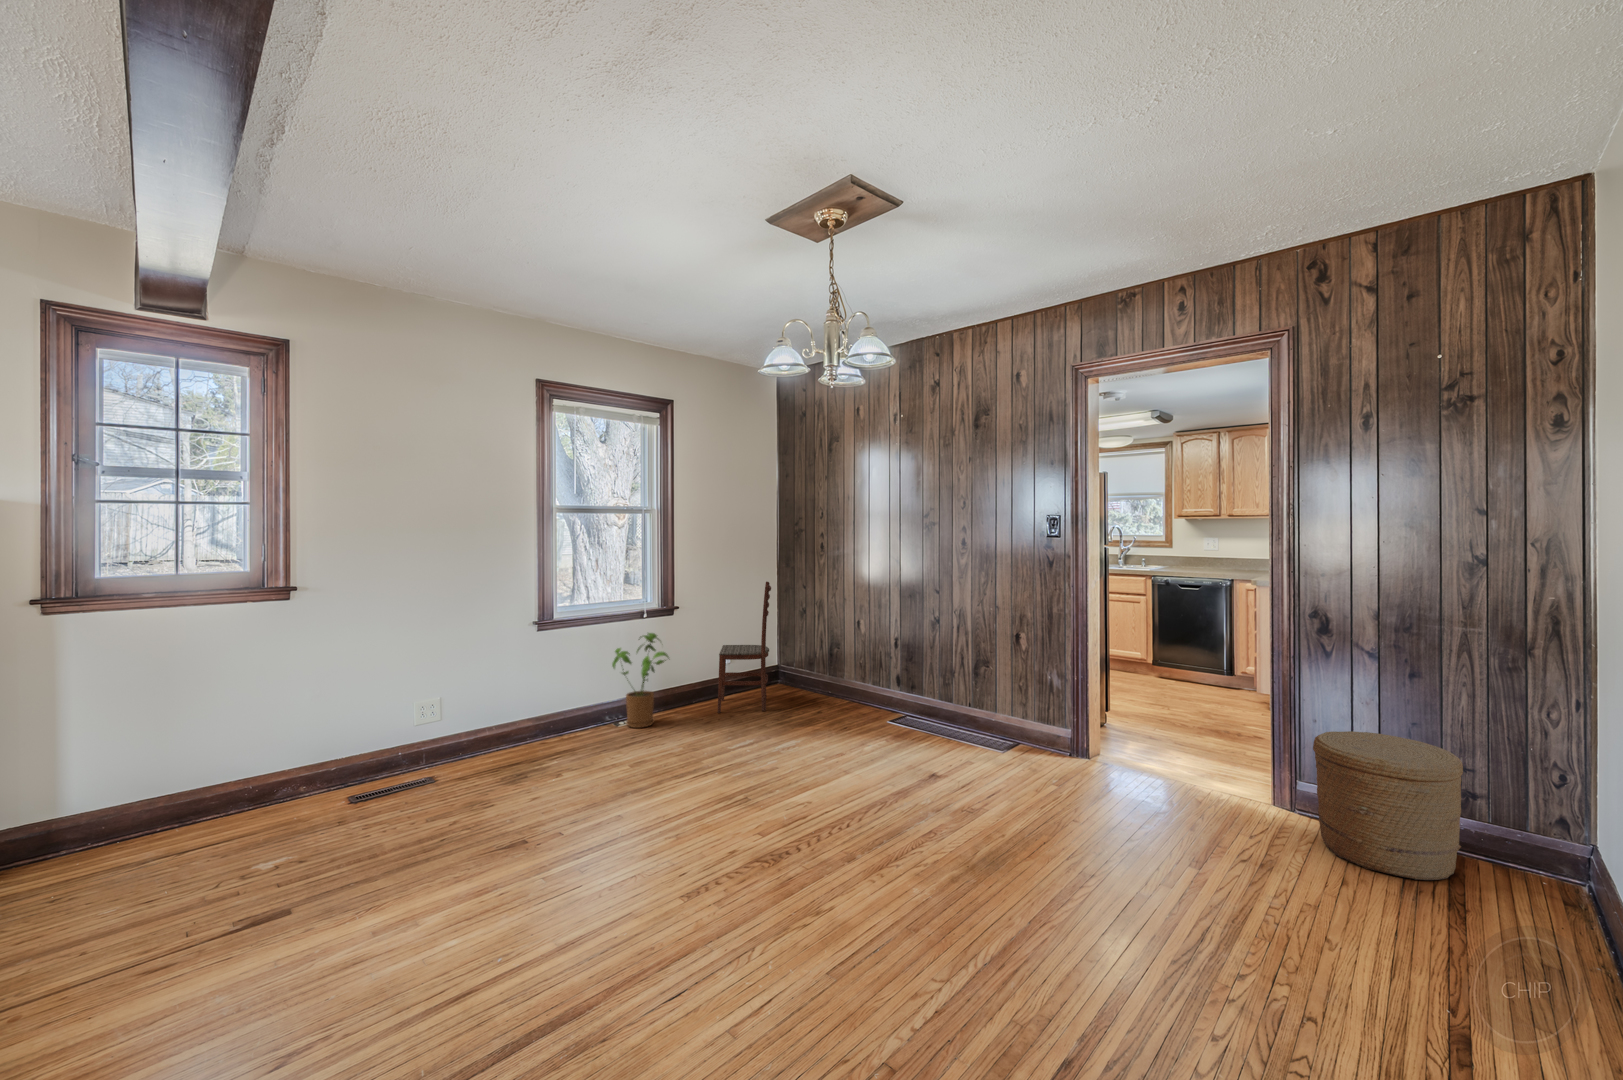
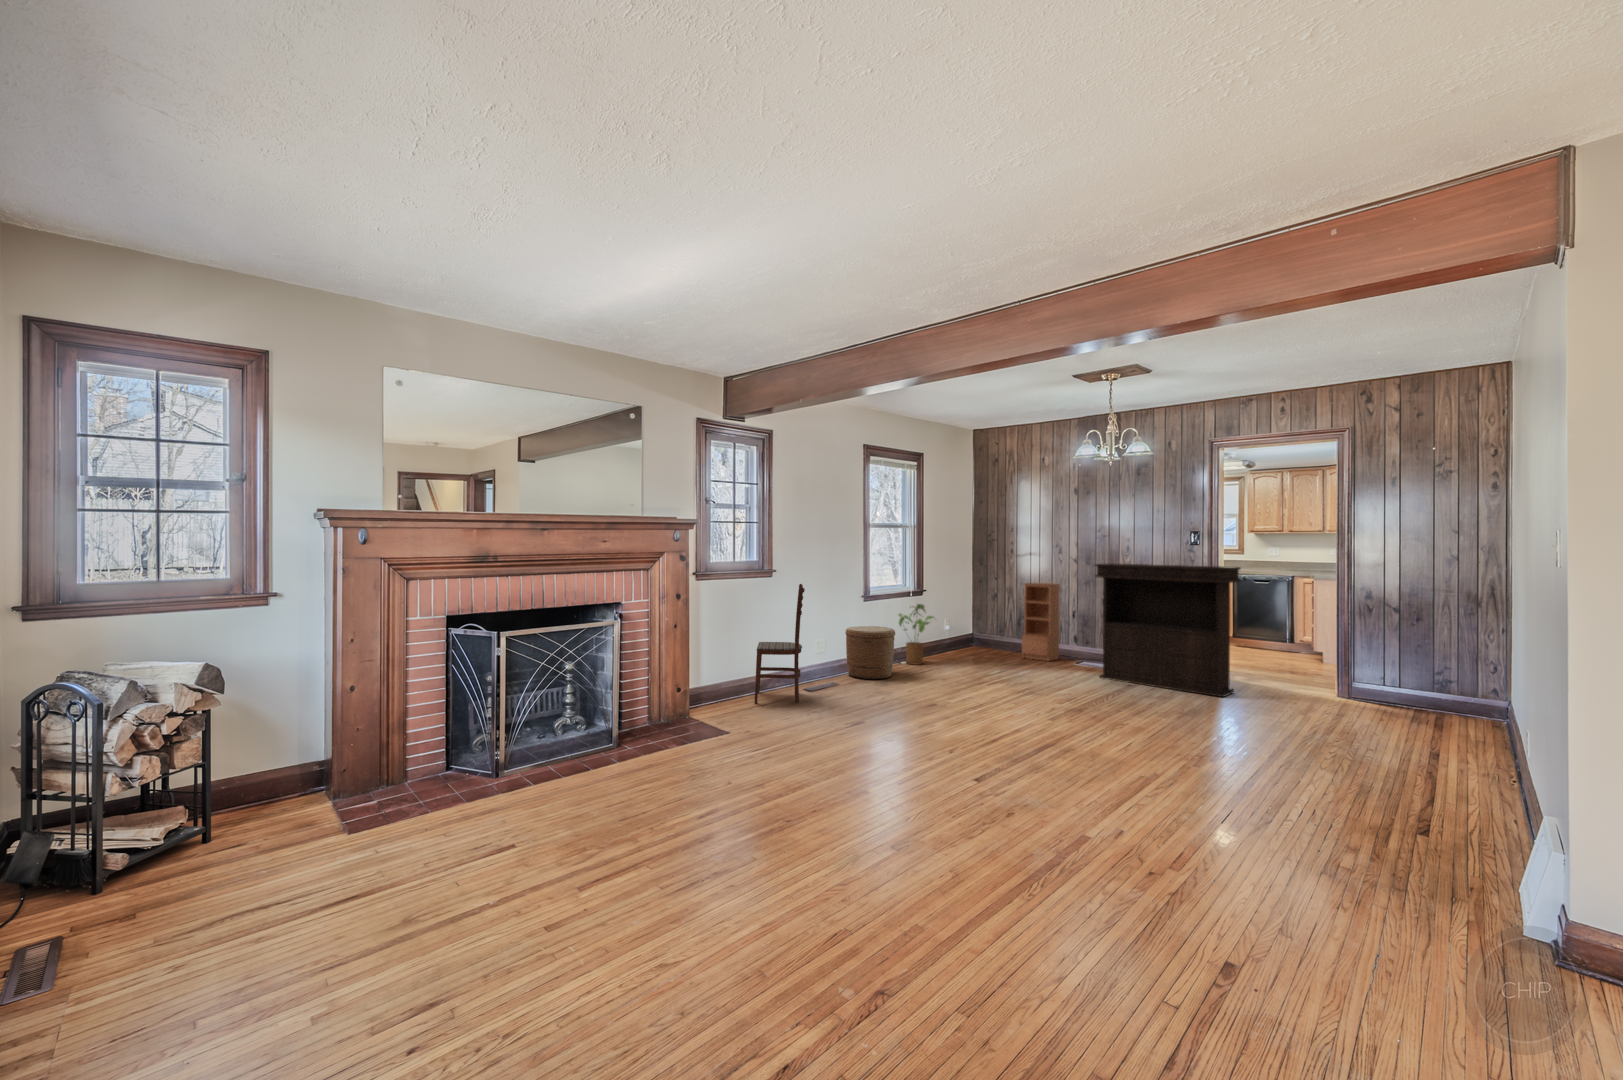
console table: none [889,569,1106,809] -> present [1095,563,1241,697]
dining chair: present [718,582,771,713] -> present [755,584,805,703]
bookcase: none [820,595,876,715] -> present [1022,583,1060,661]
woven basket: present [1313,731,1463,880] -> present [845,626,895,679]

